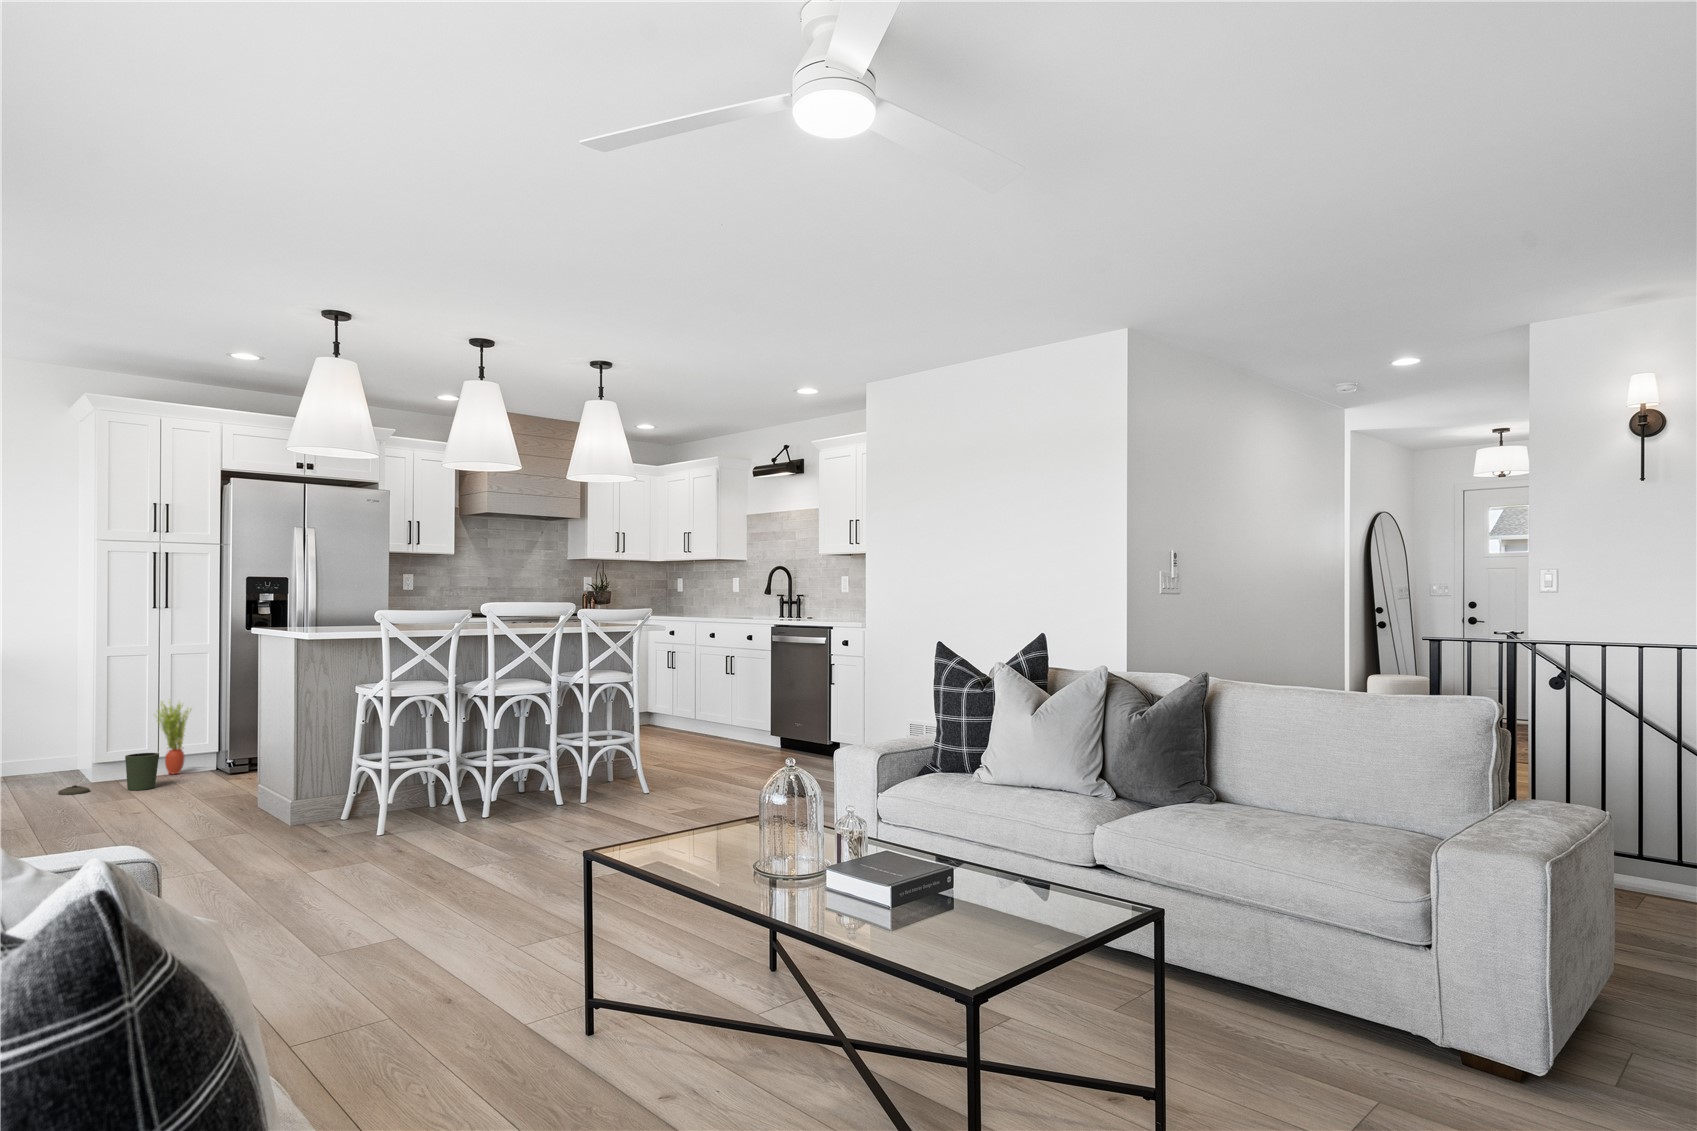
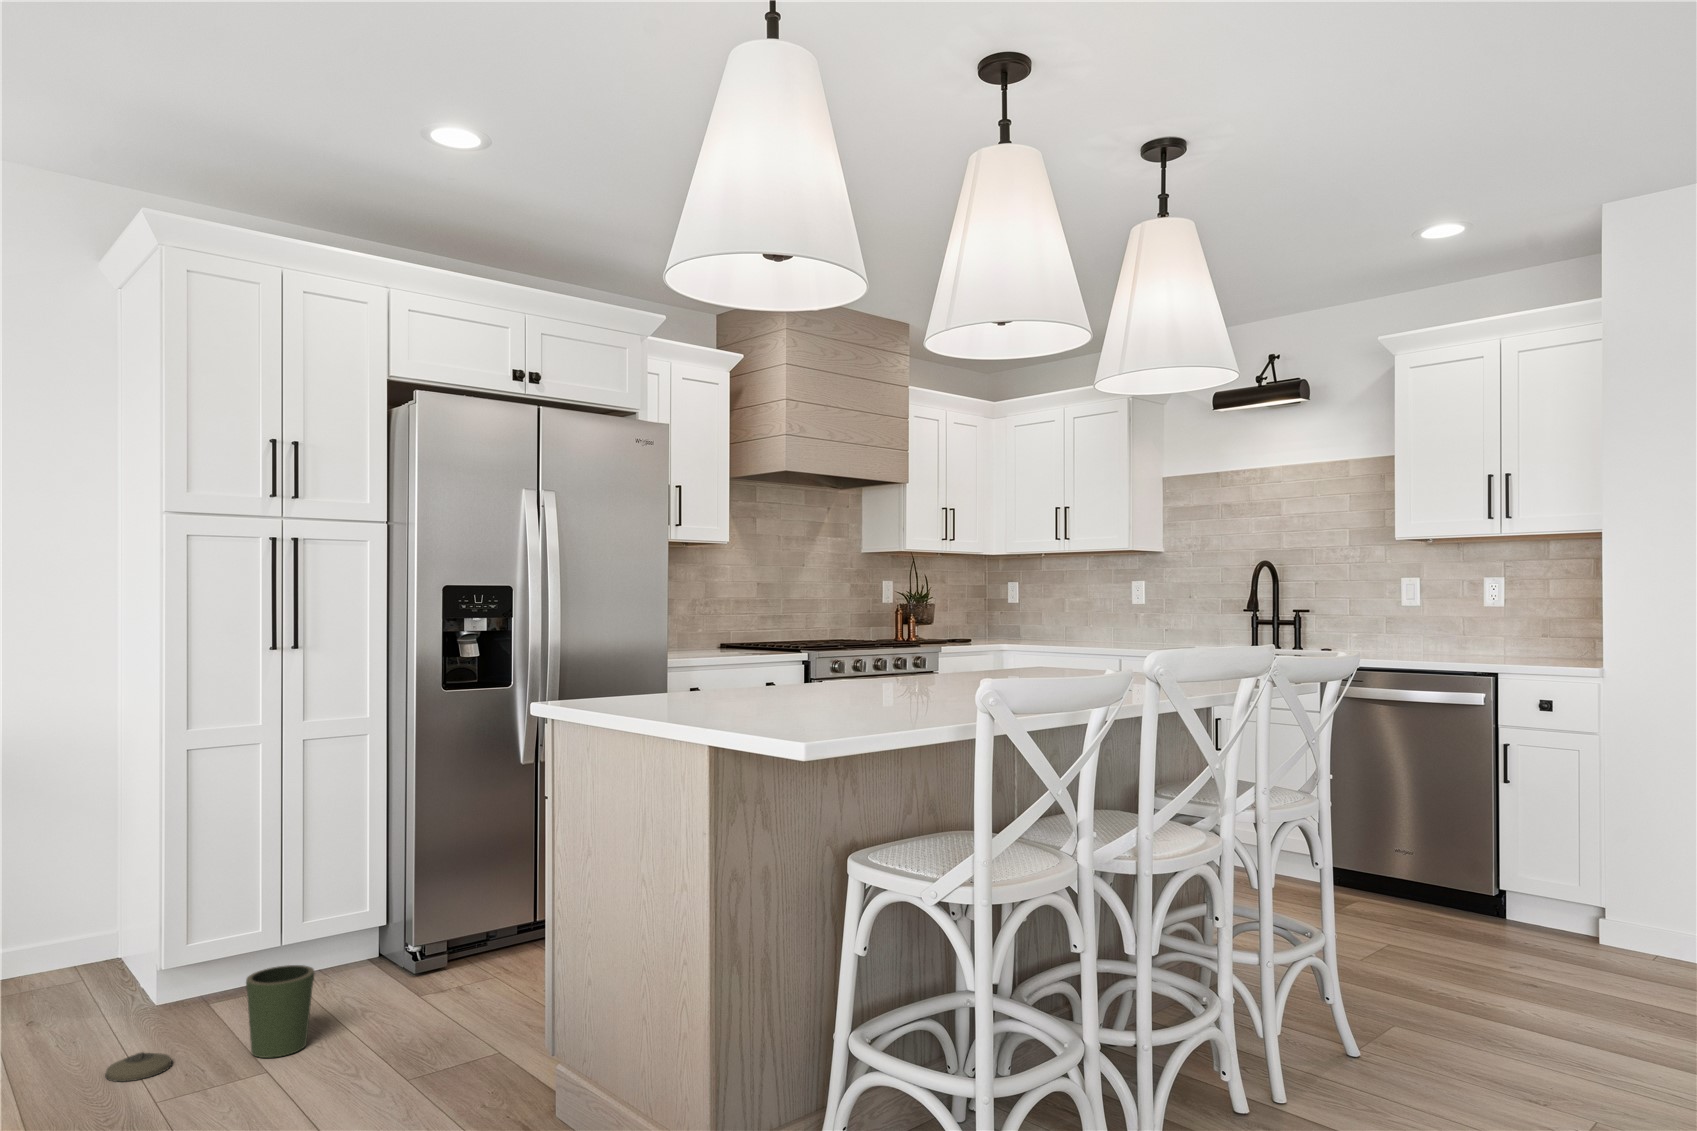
potted plant: present [154,701,191,774] -> none [277,834,351,988]

